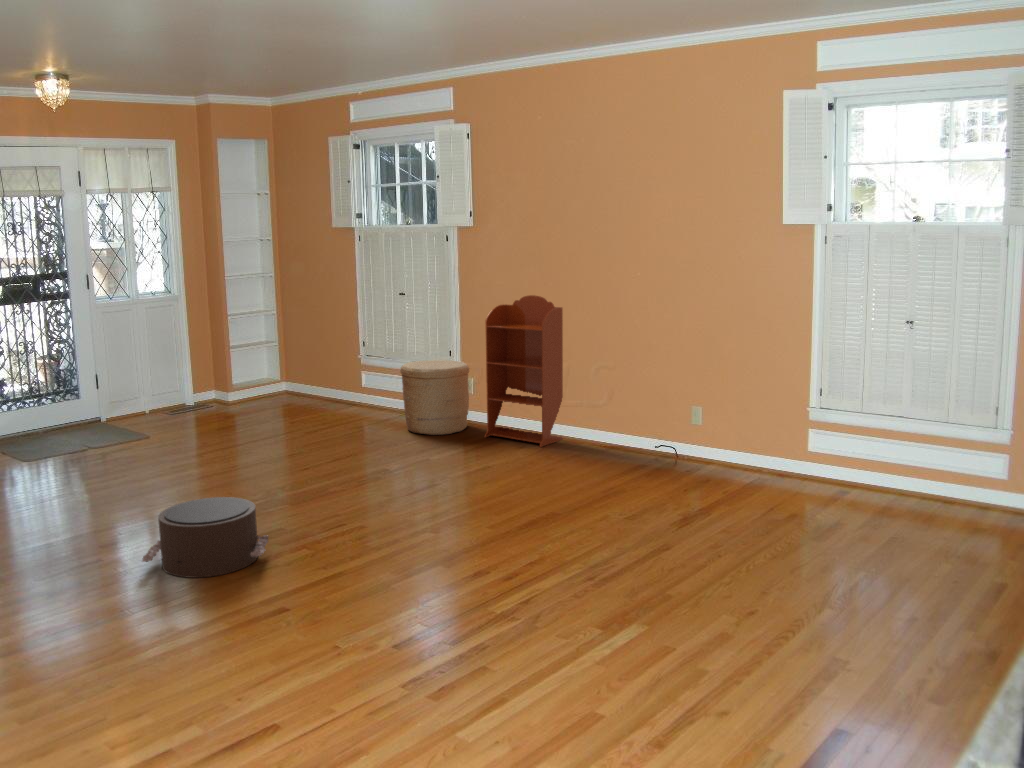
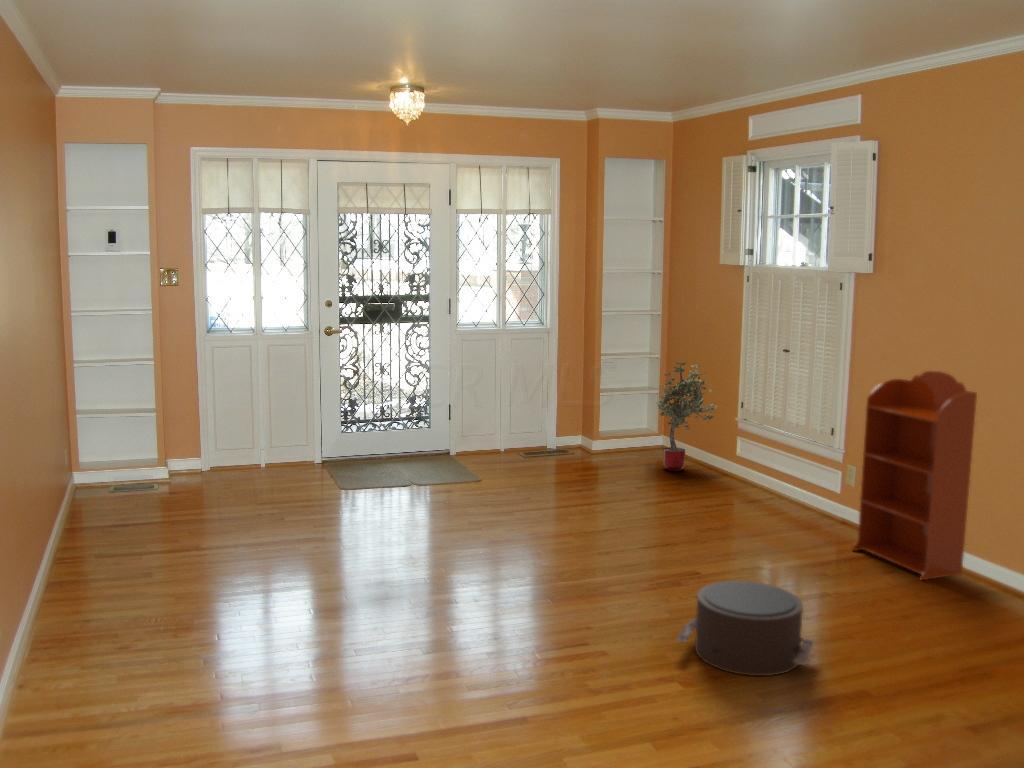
potted tree: none [285,312,343,407] -> present [657,362,717,471]
basket: present [400,360,469,435] -> none [758,437,849,537]
pouf: present [142,497,269,578] -> present [677,581,814,676]

